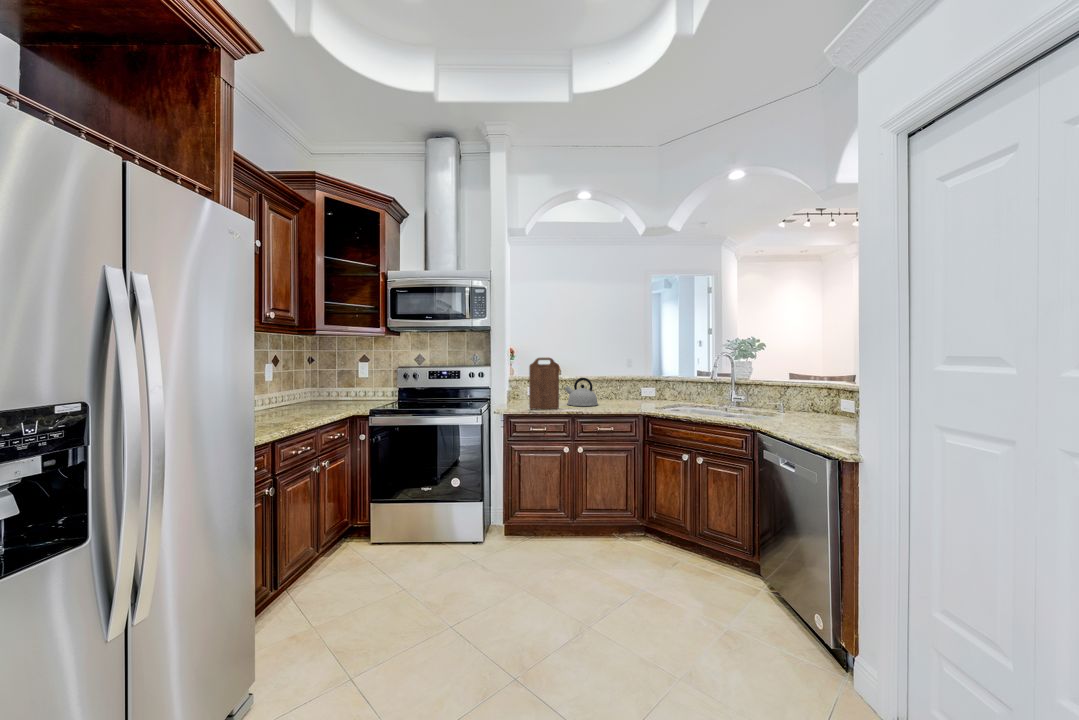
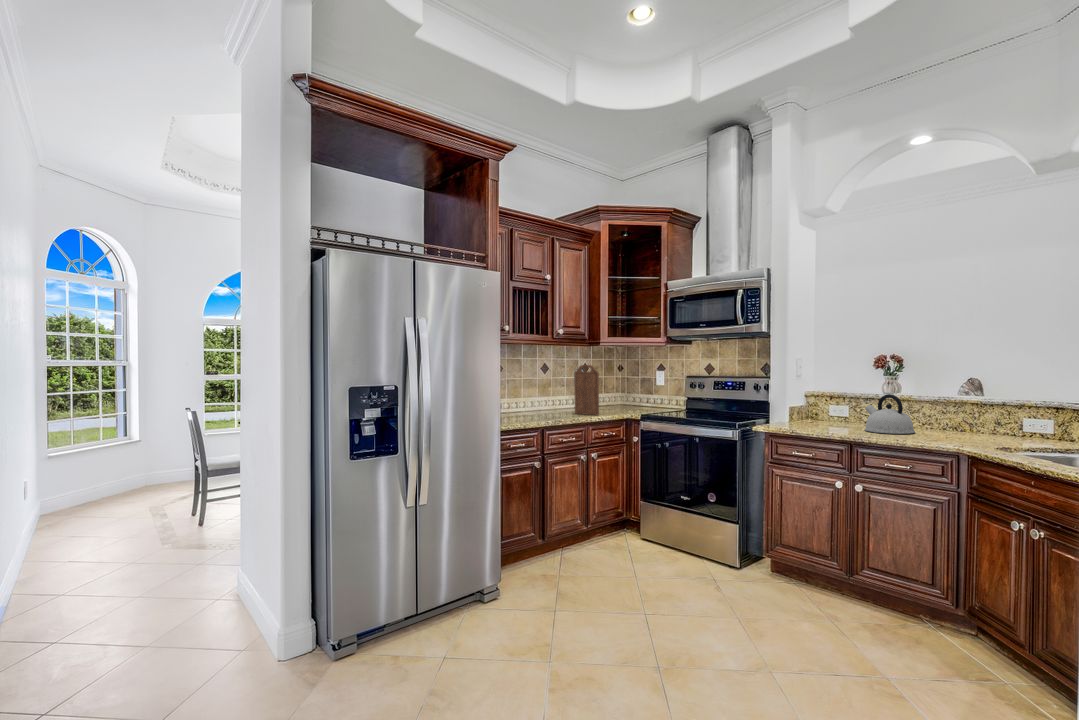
cutting board: present [529,358,559,410] -> present [574,365,599,415]

